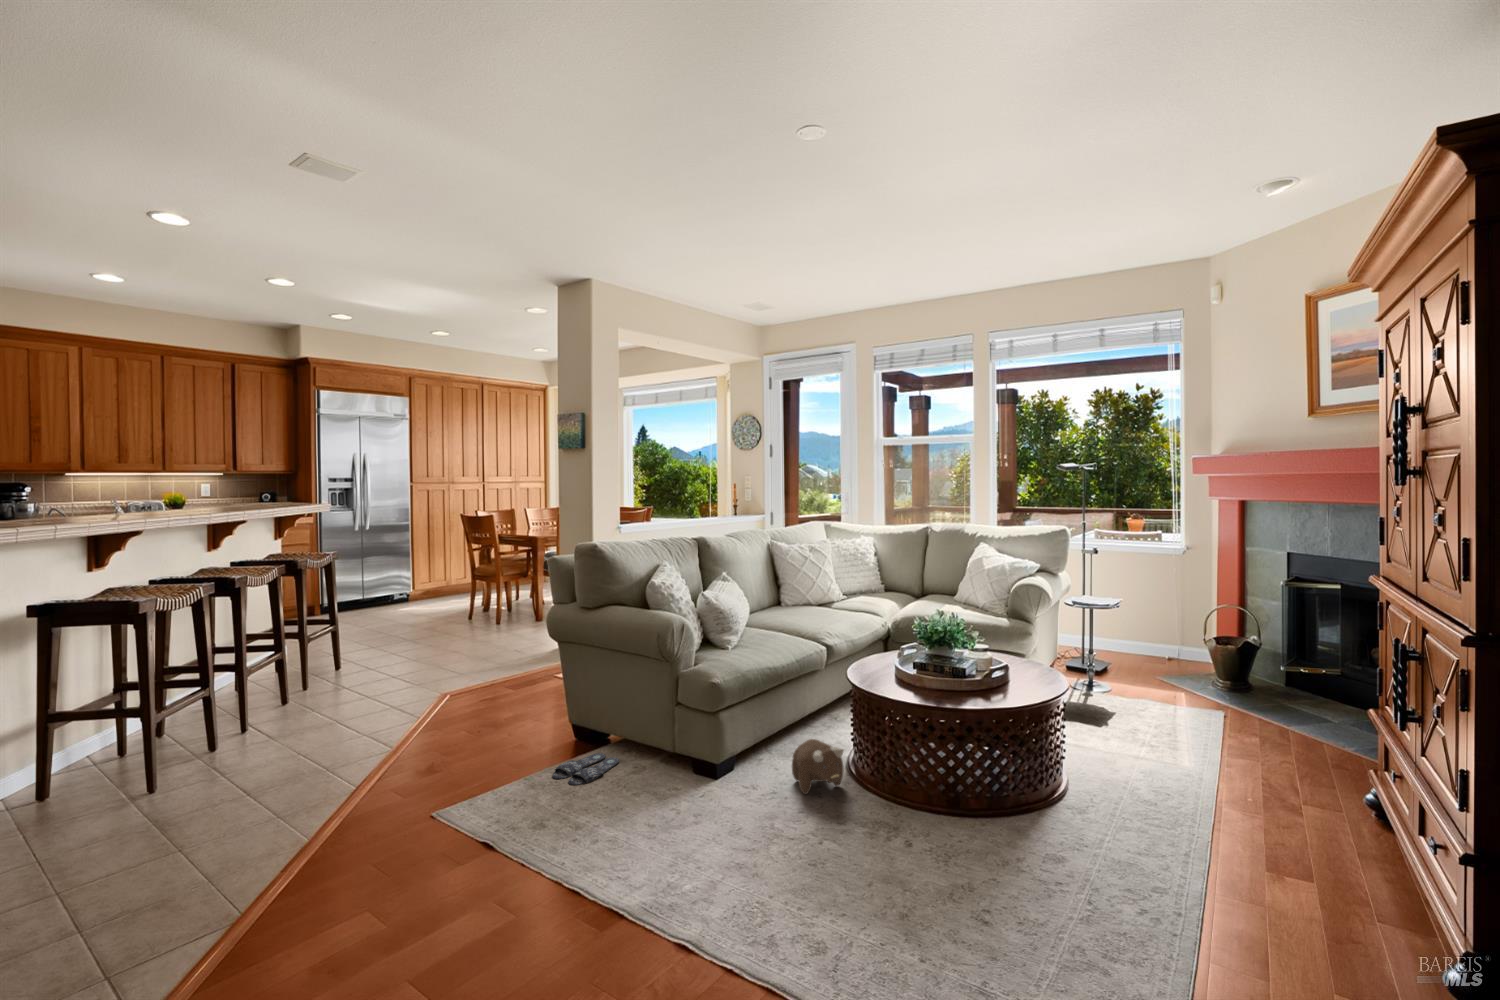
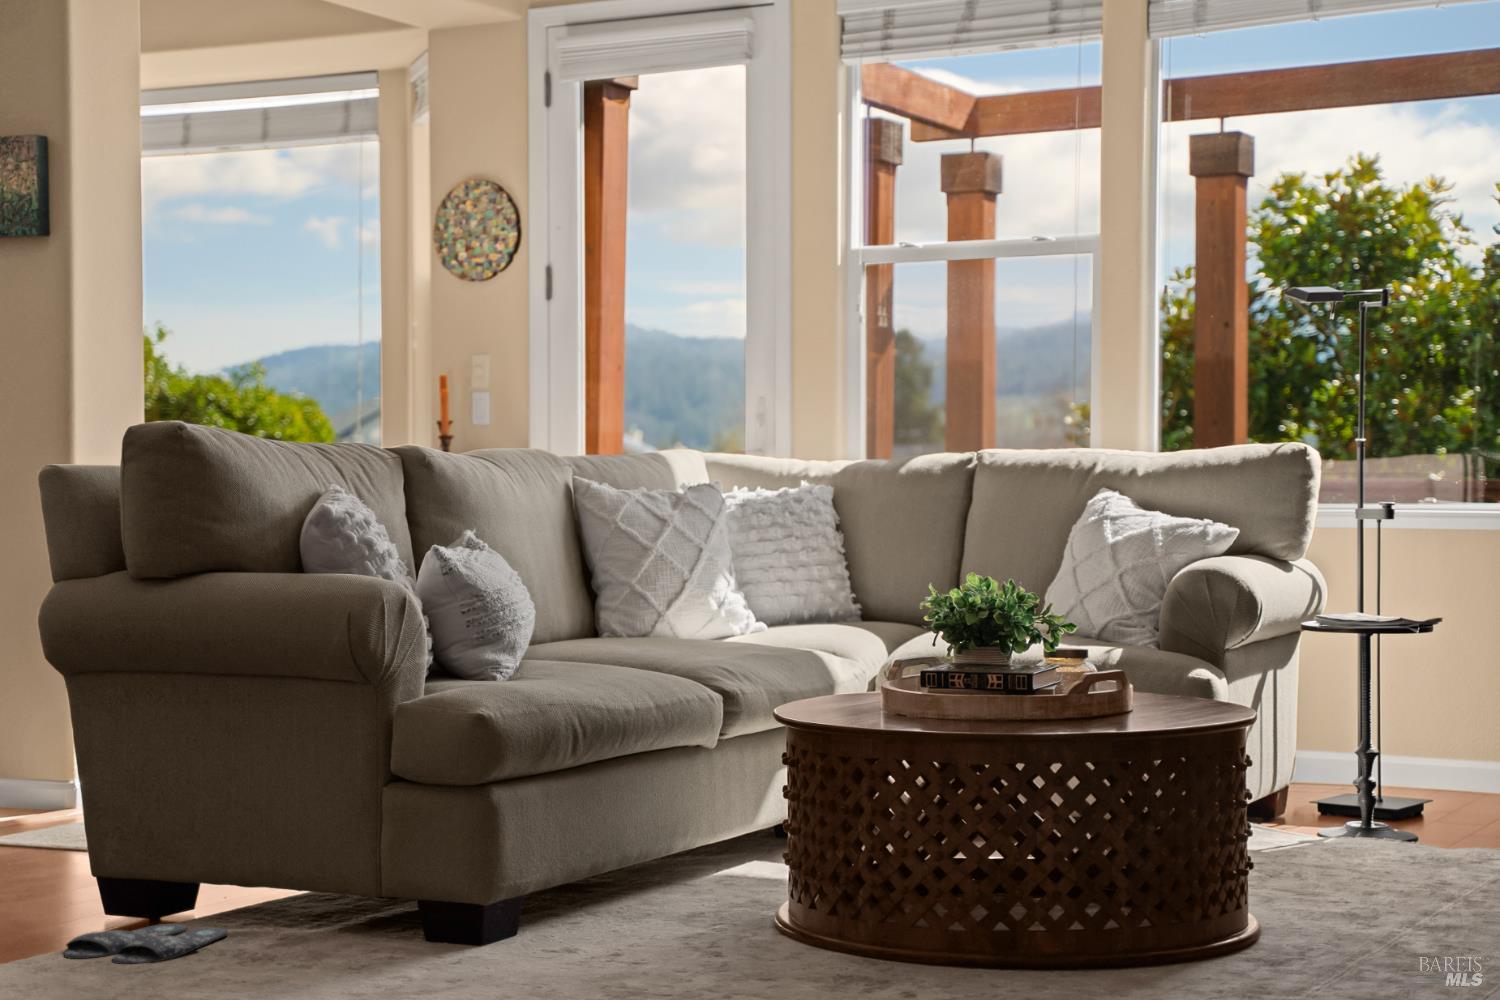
plush toy: present [792,739,844,794] -> none [666,843,792,956]

